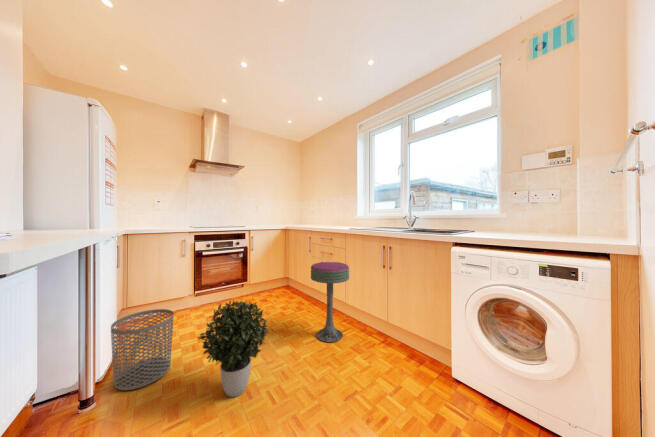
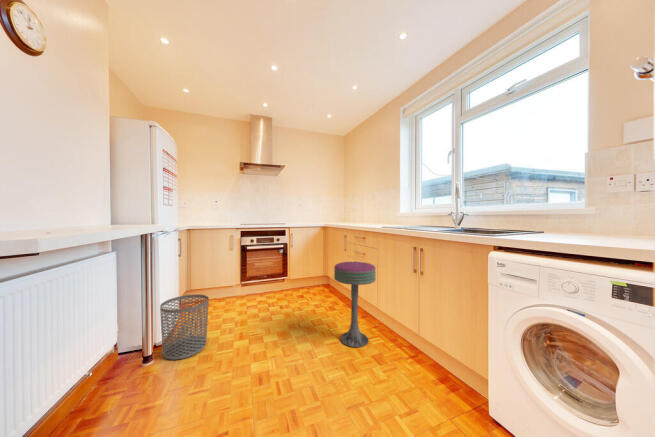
potted plant: present [199,301,269,397] -> none [216,293,280,383]

